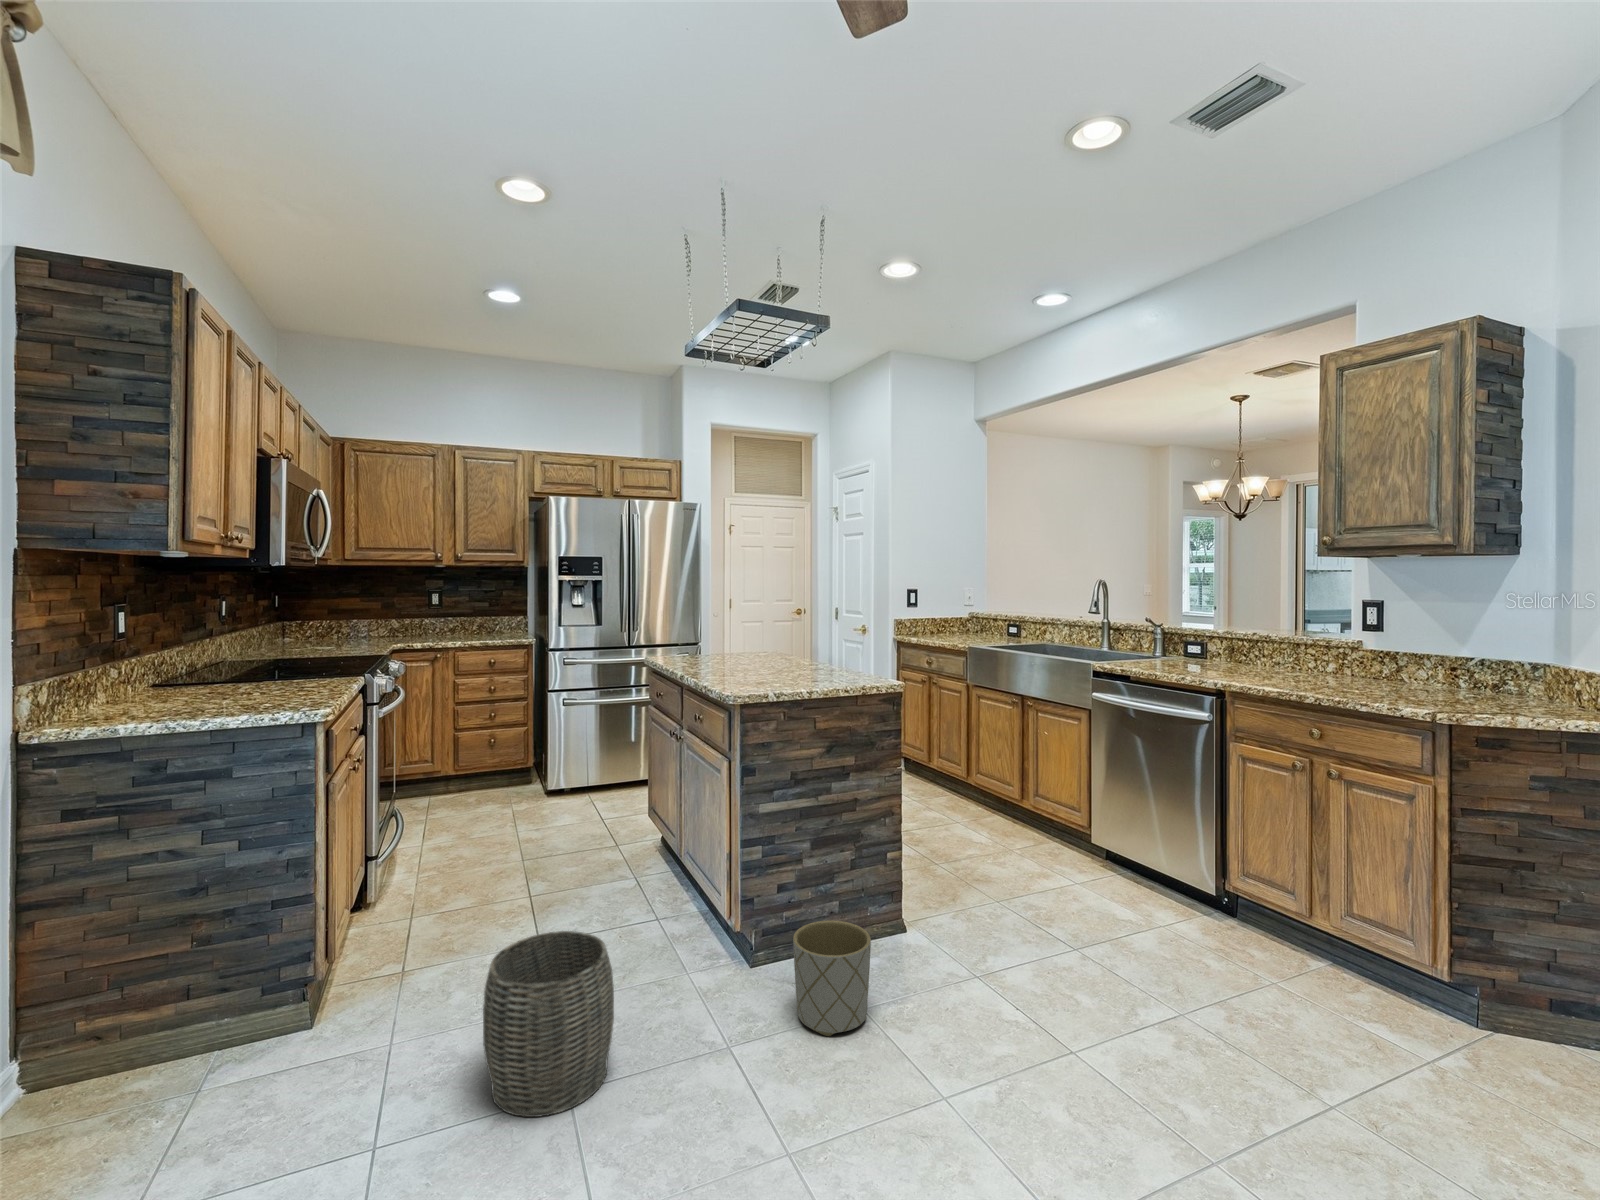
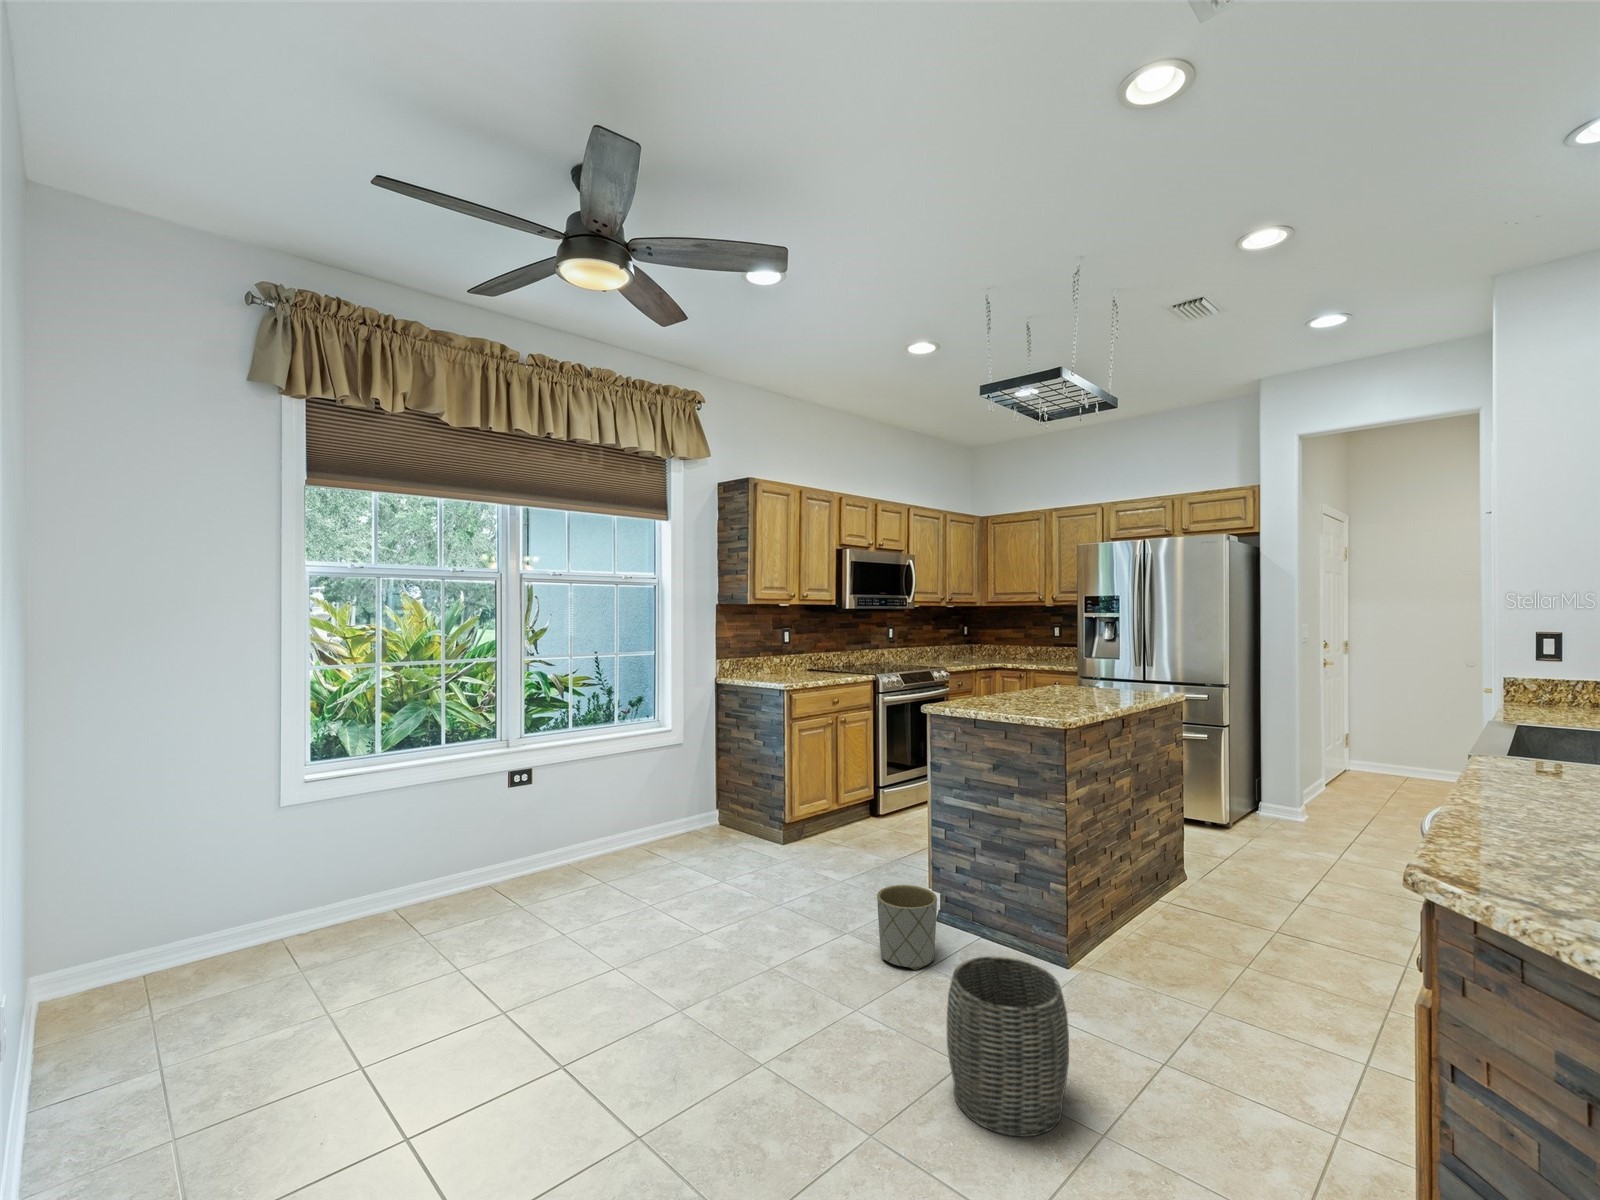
woven basket: present [483,931,614,1117] -> present [947,956,1069,1137]

